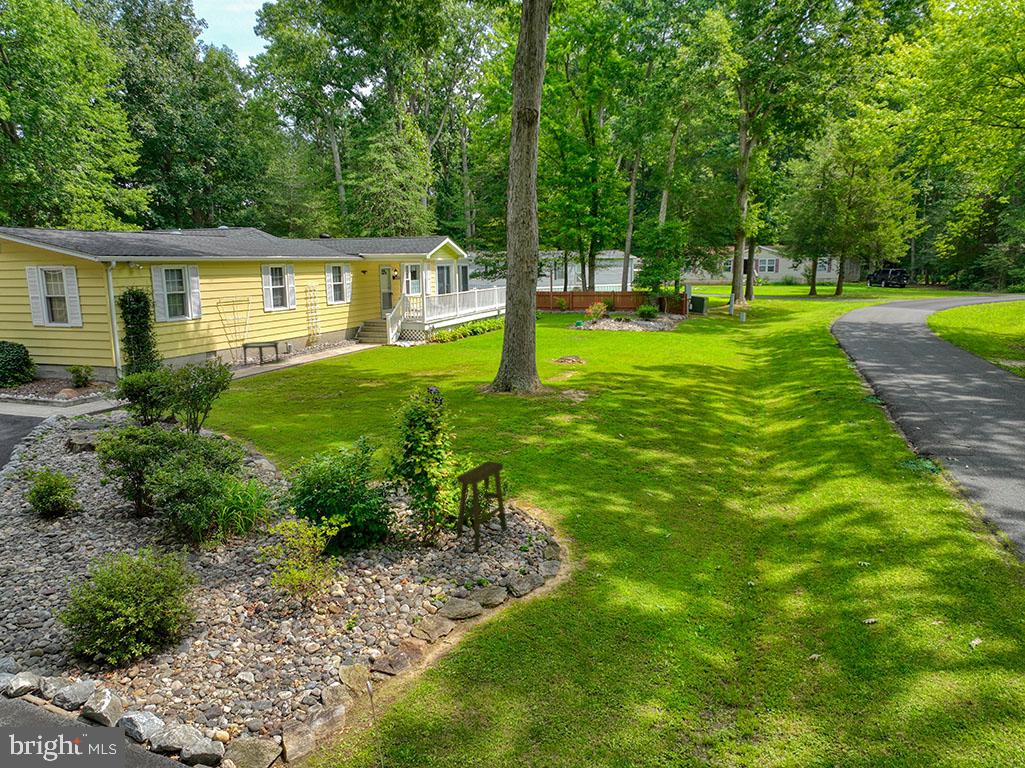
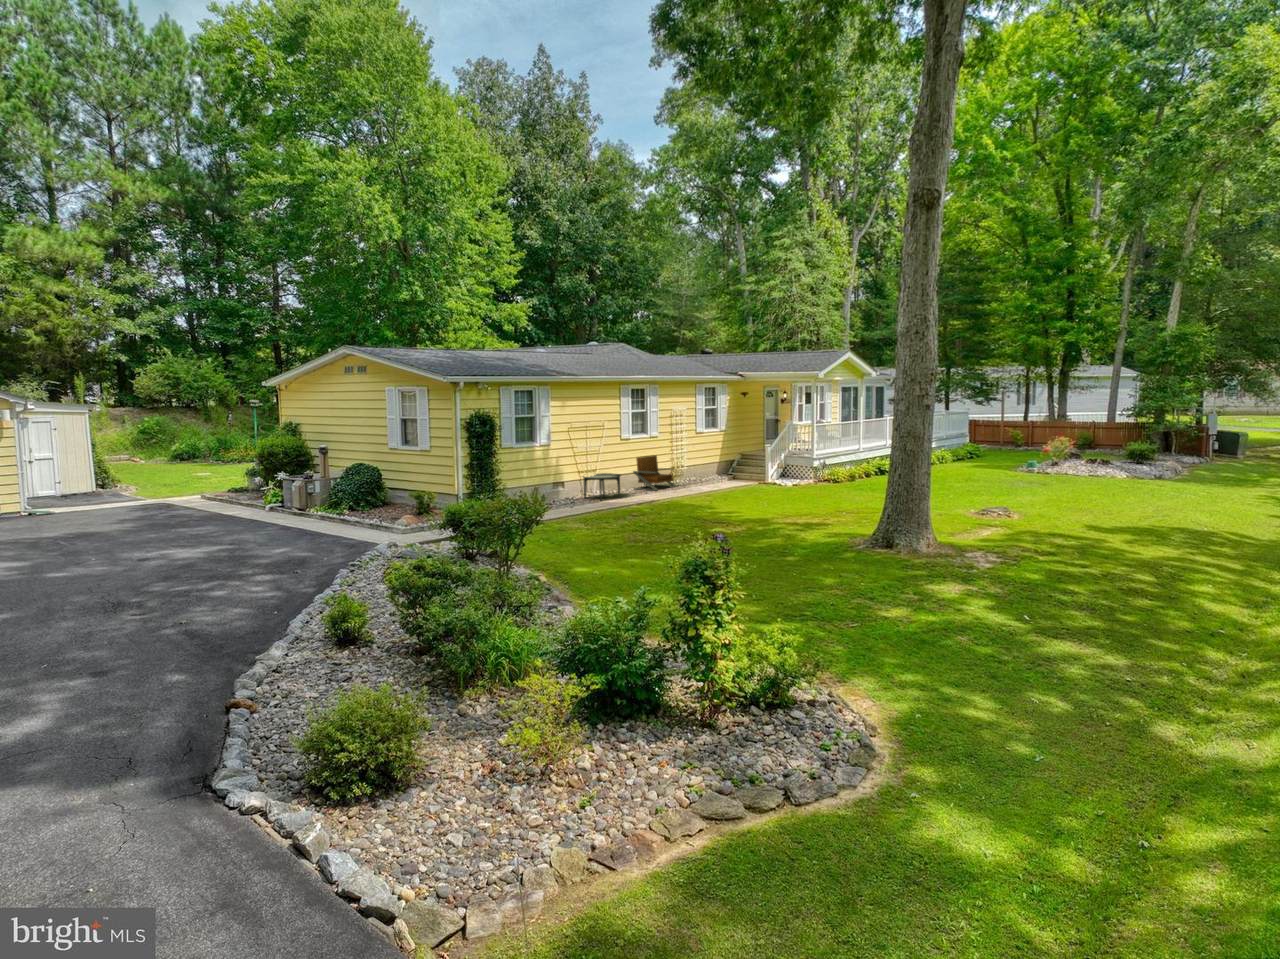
lounge chair: none [286,325,326,356] -> present [633,455,675,491]
stool: present [456,461,507,552] -> none [744,628,817,743]

